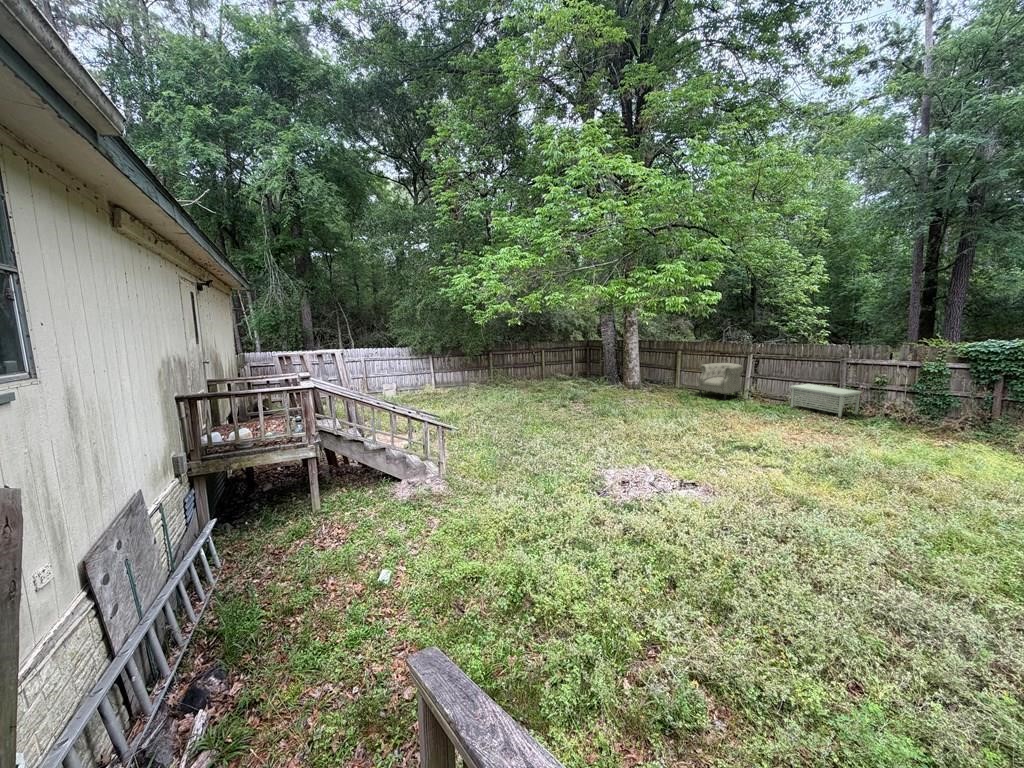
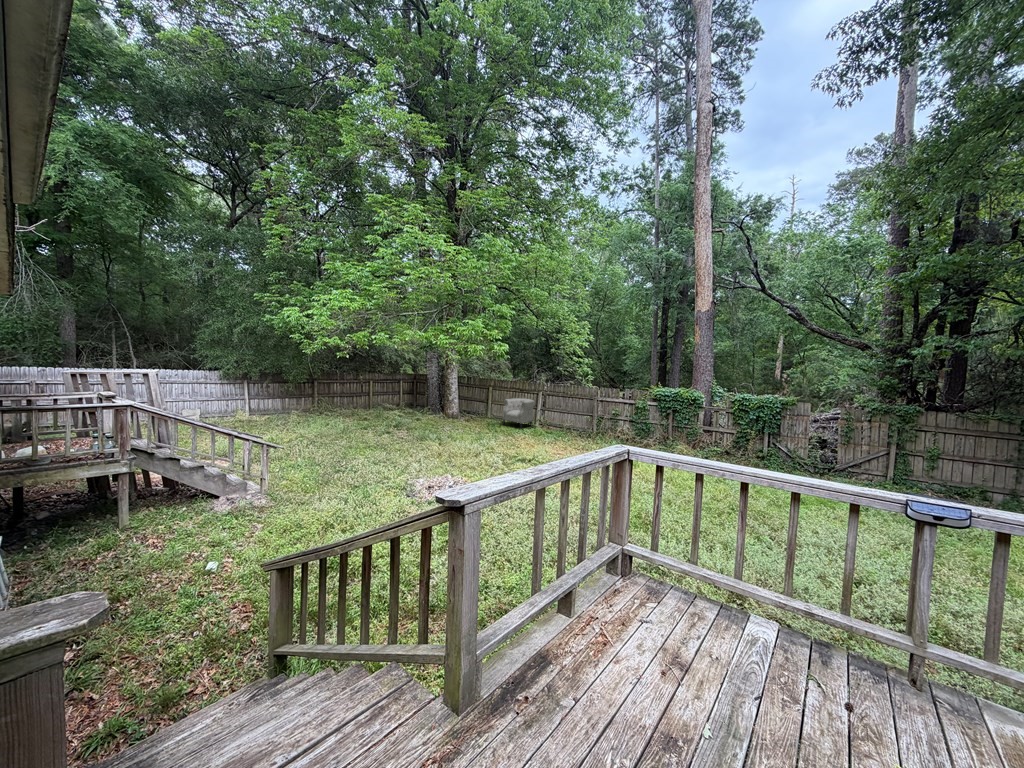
storage bench: present [790,384,862,417] -> none [564,416,607,440]

